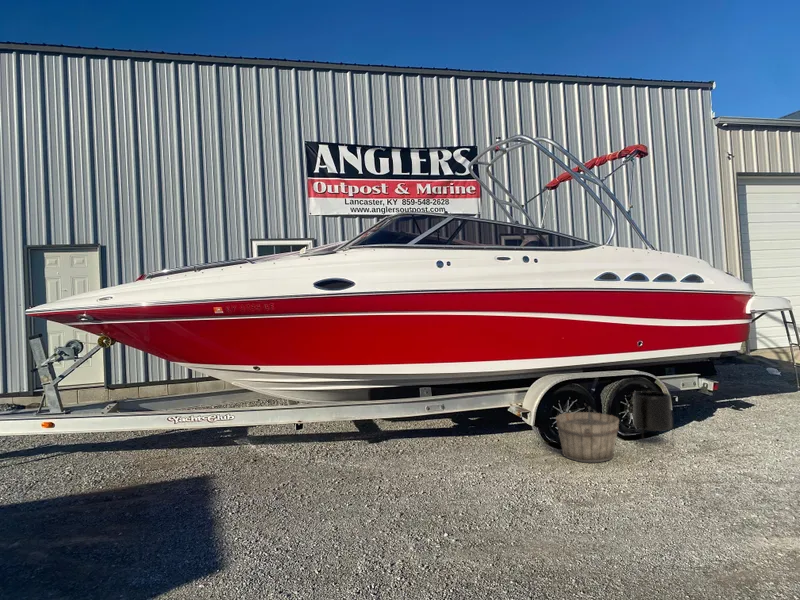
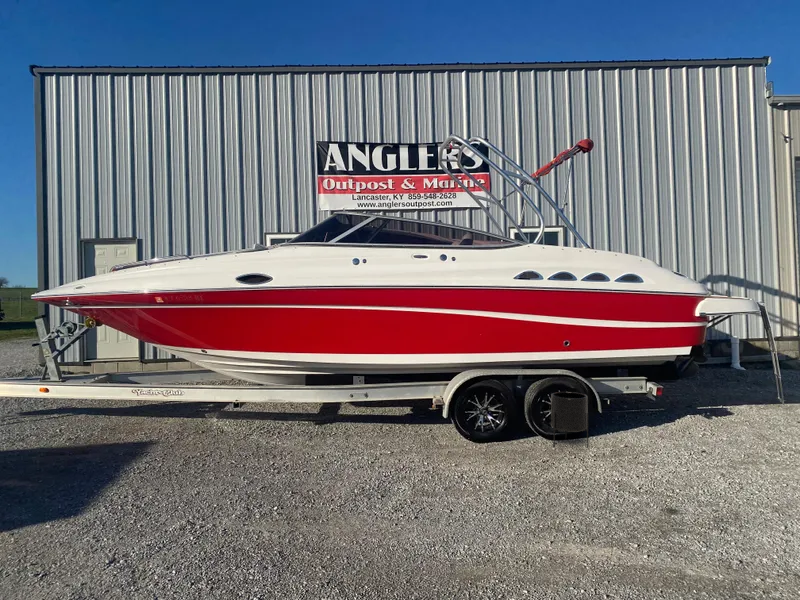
wooden bucket: present [556,407,619,463] -> none [461,400,521,456]

